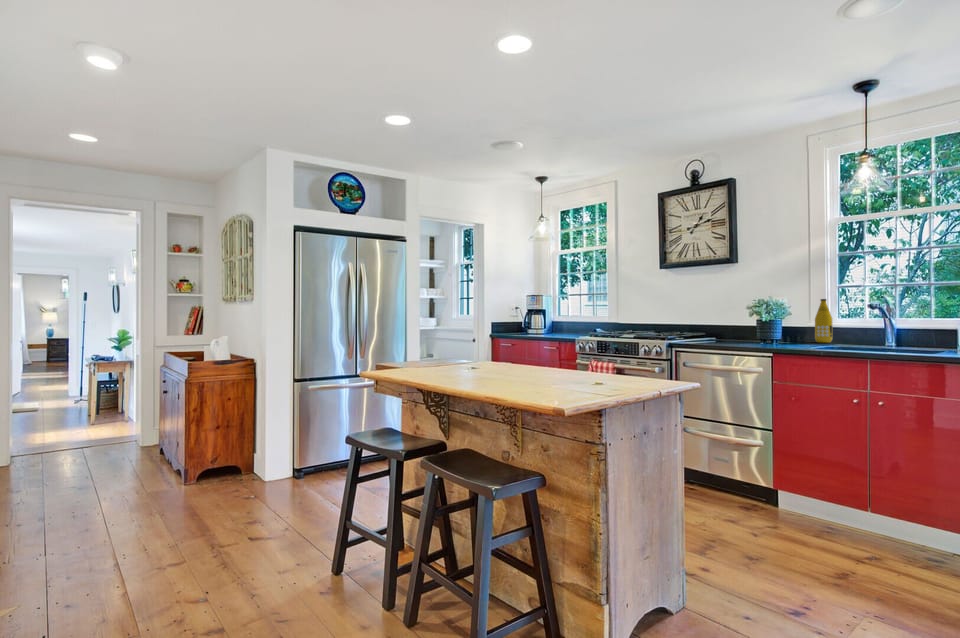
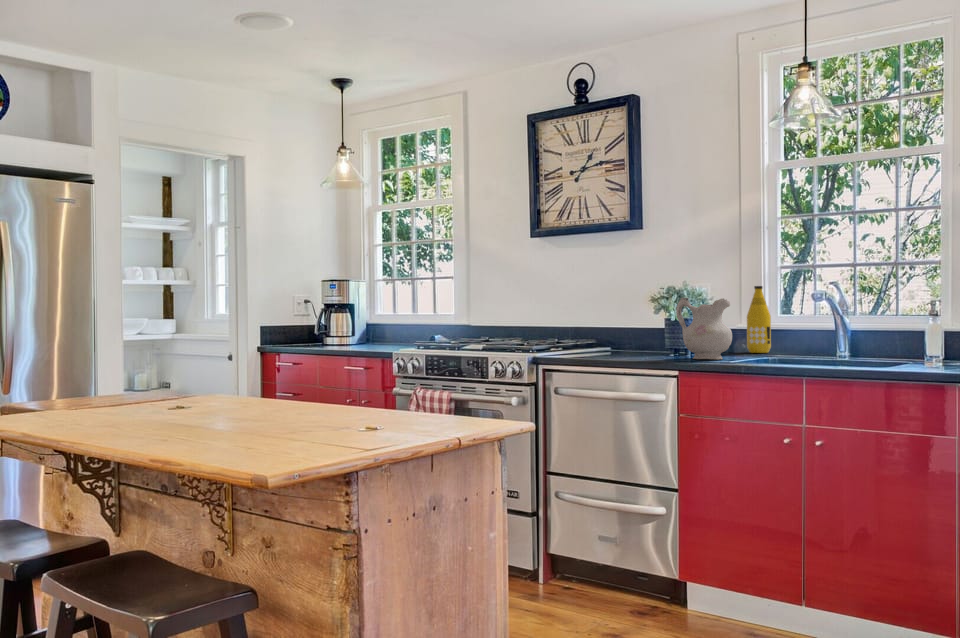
ceramic pitcher: none [768,306,808,346] -> present [676,298,732,360]

